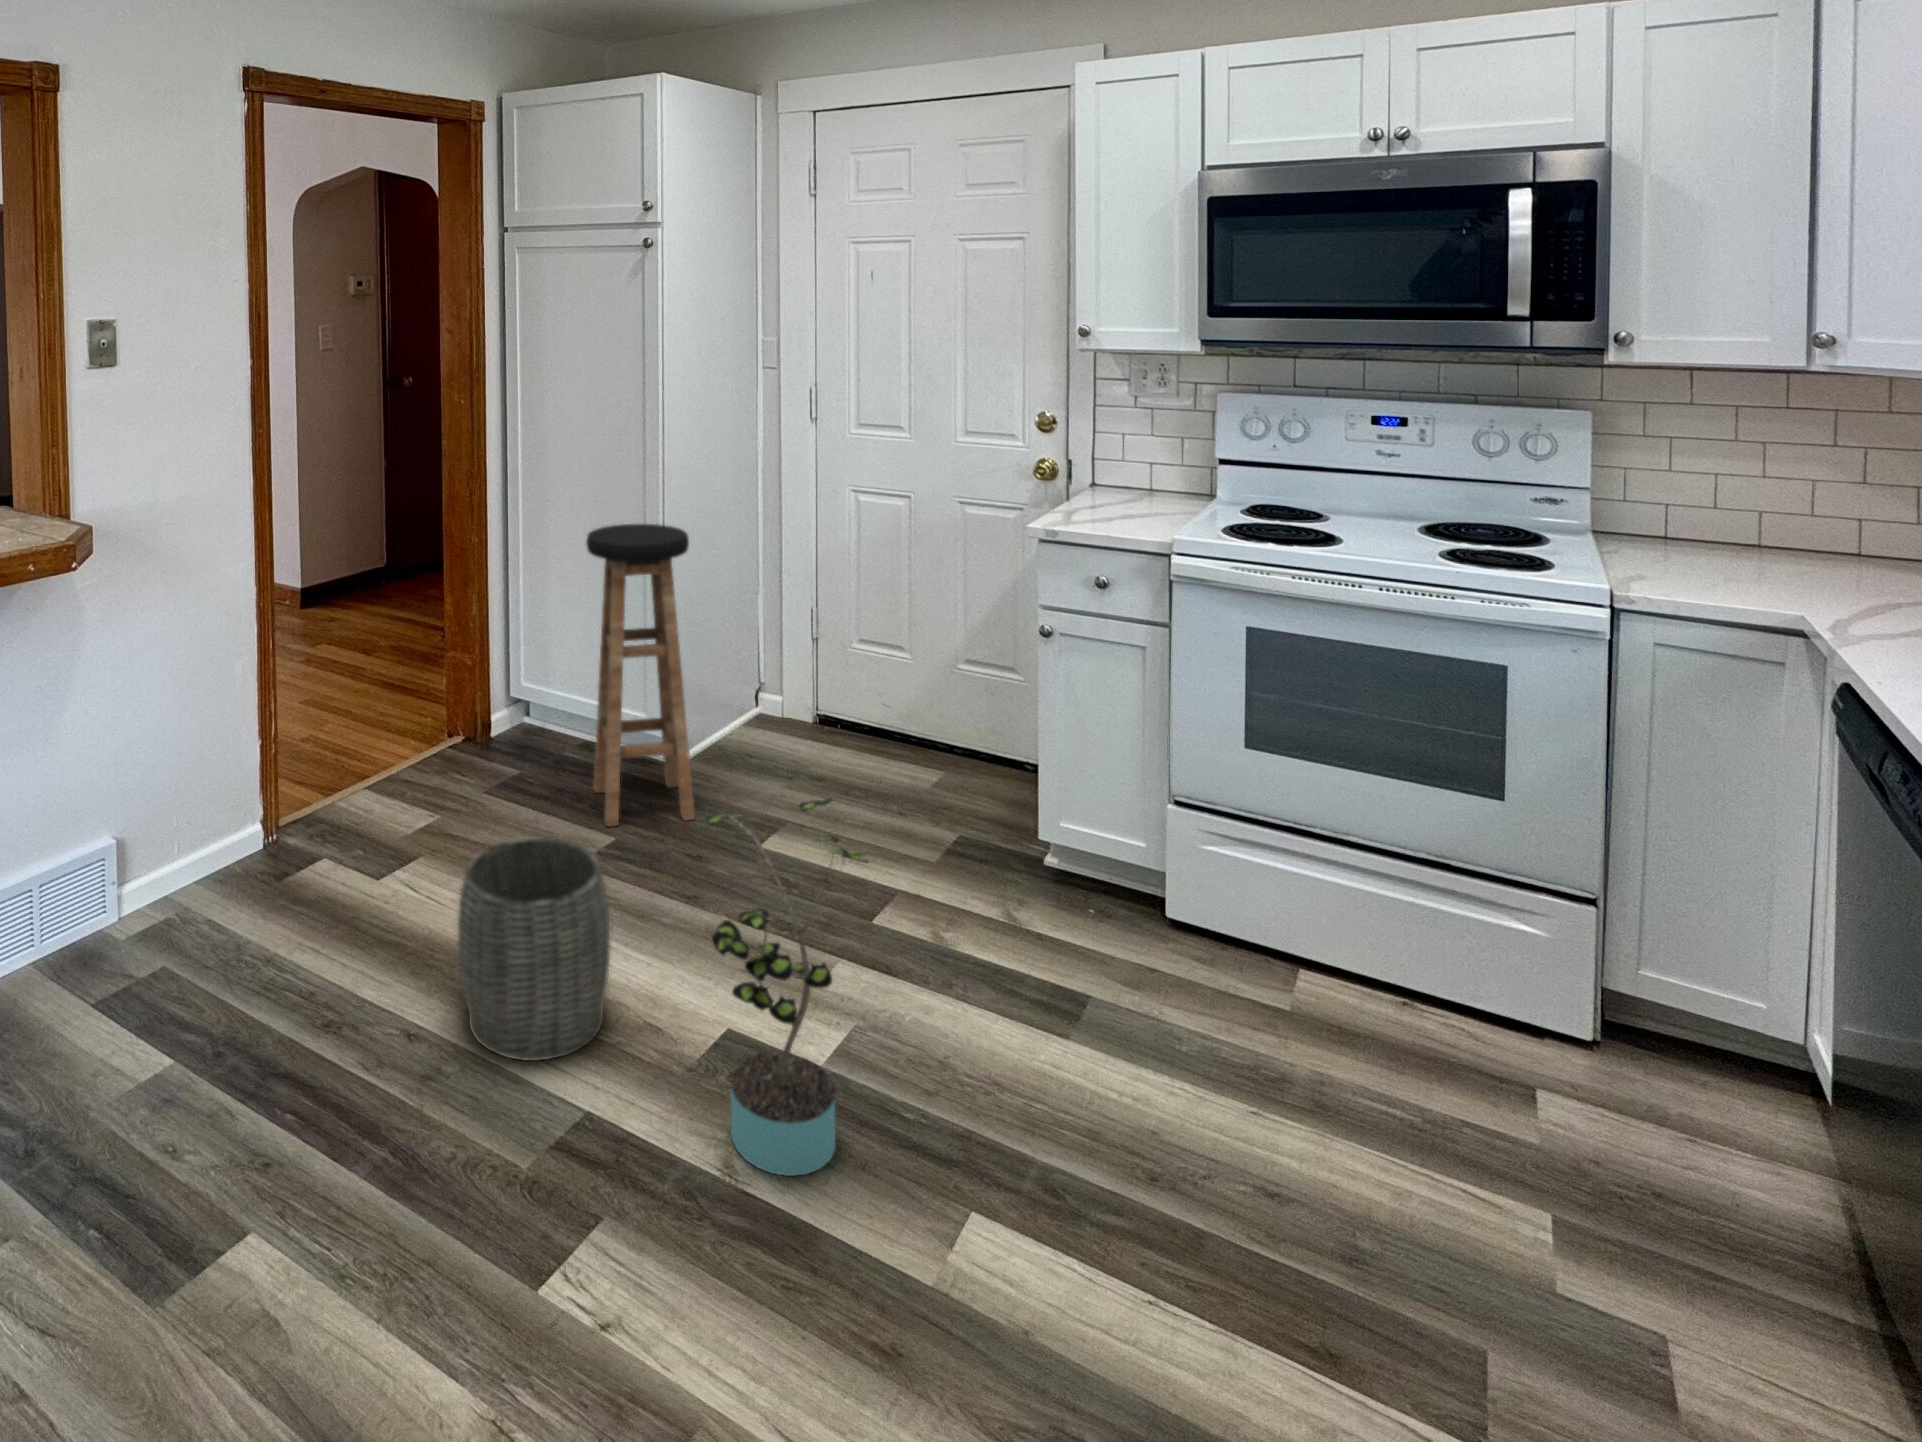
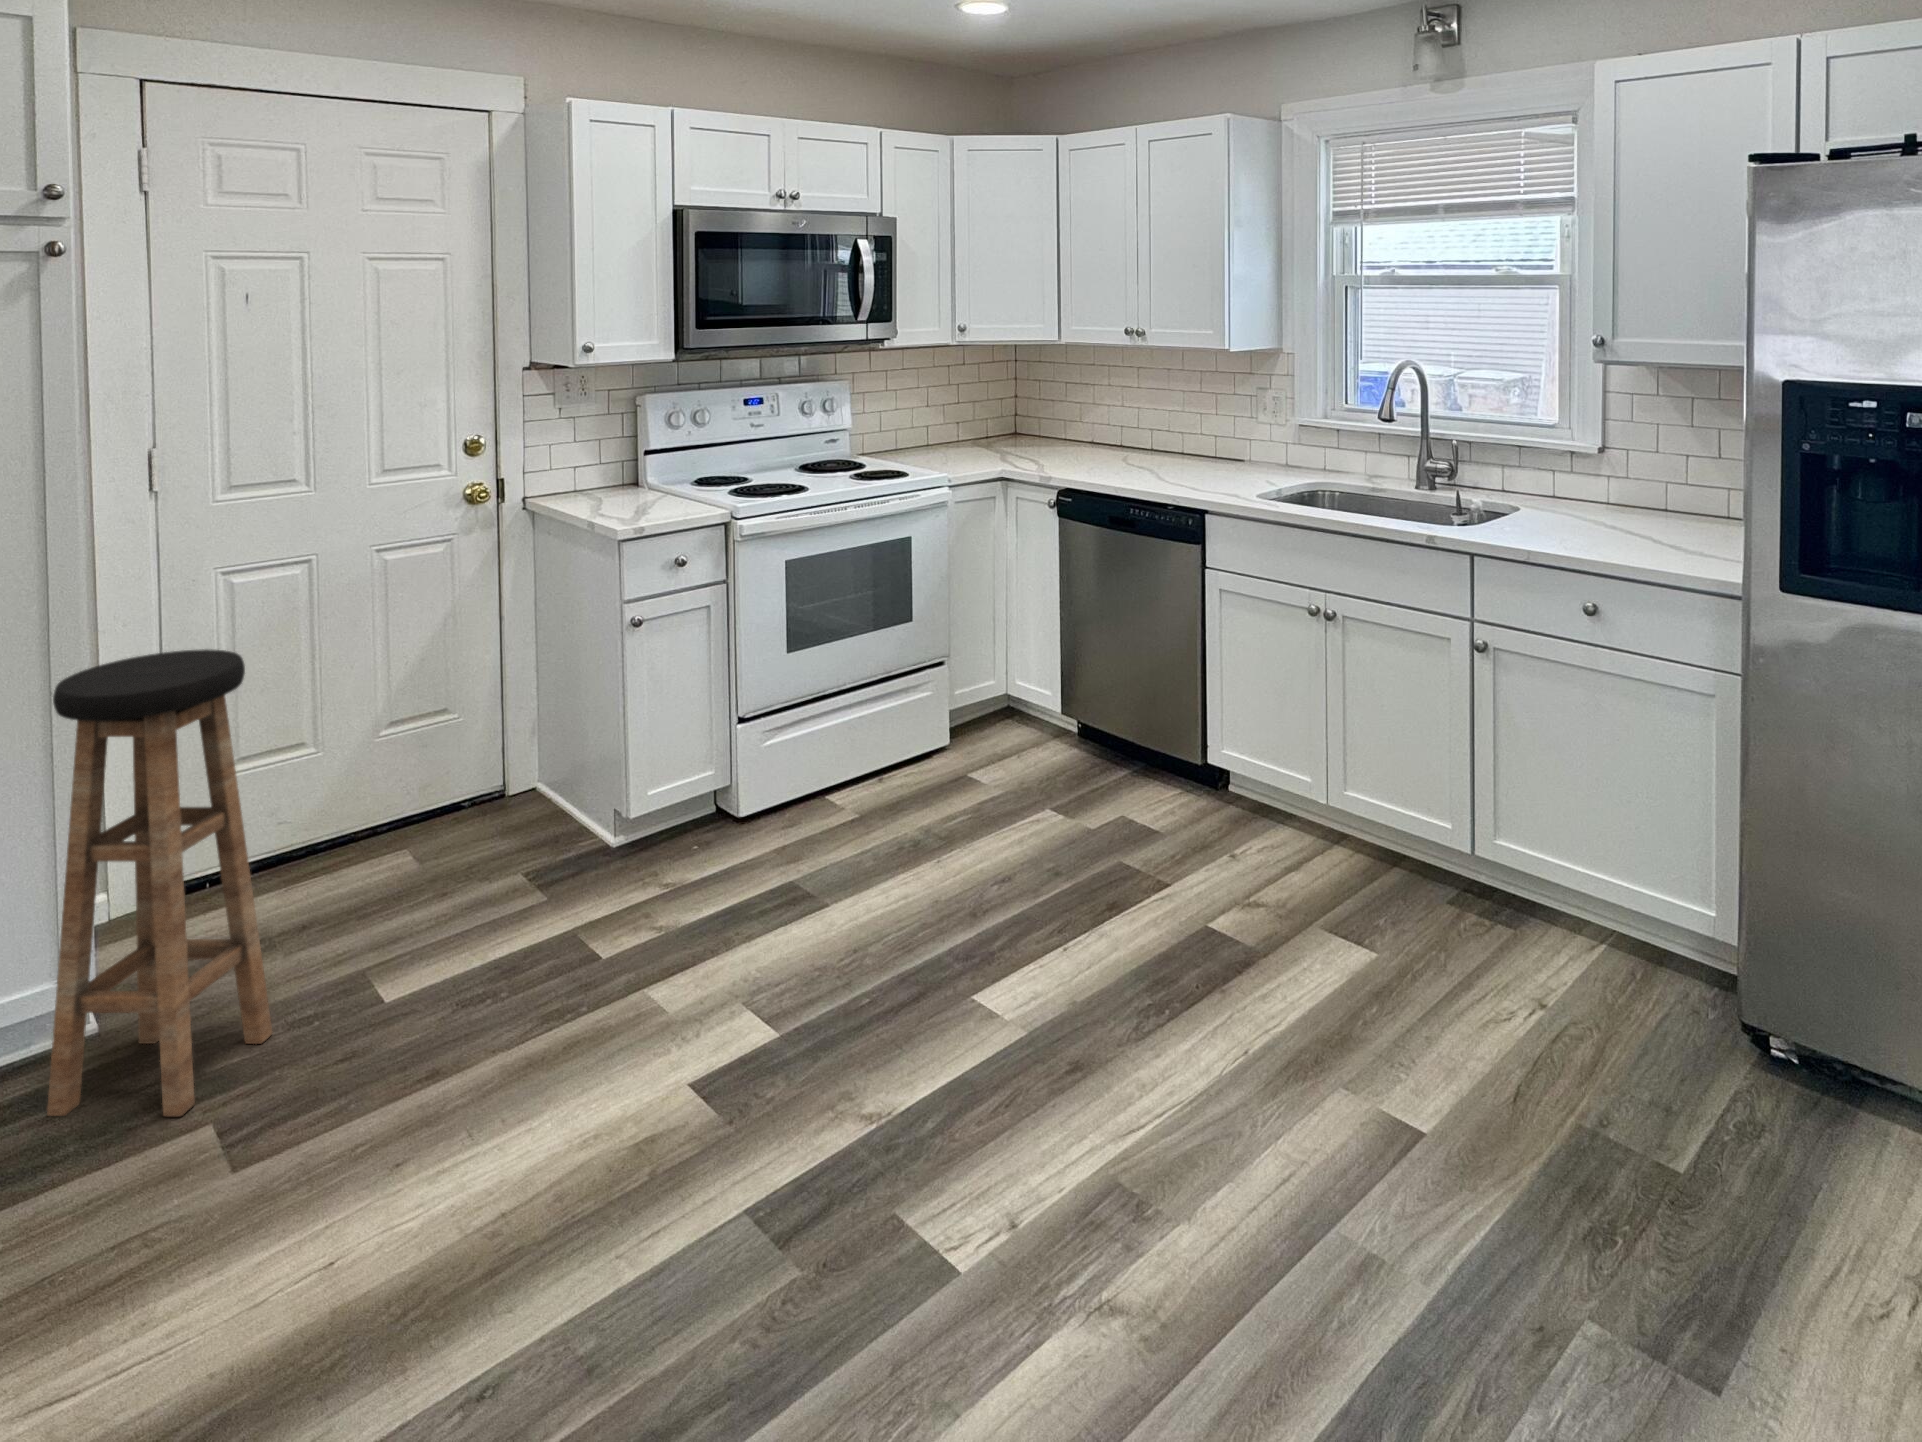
potted plant: present [706,799,869,1176] -> none [756,754,947,1108]
woven basket: present [458,837,610,1061] -> none [438,995,651,1308]

